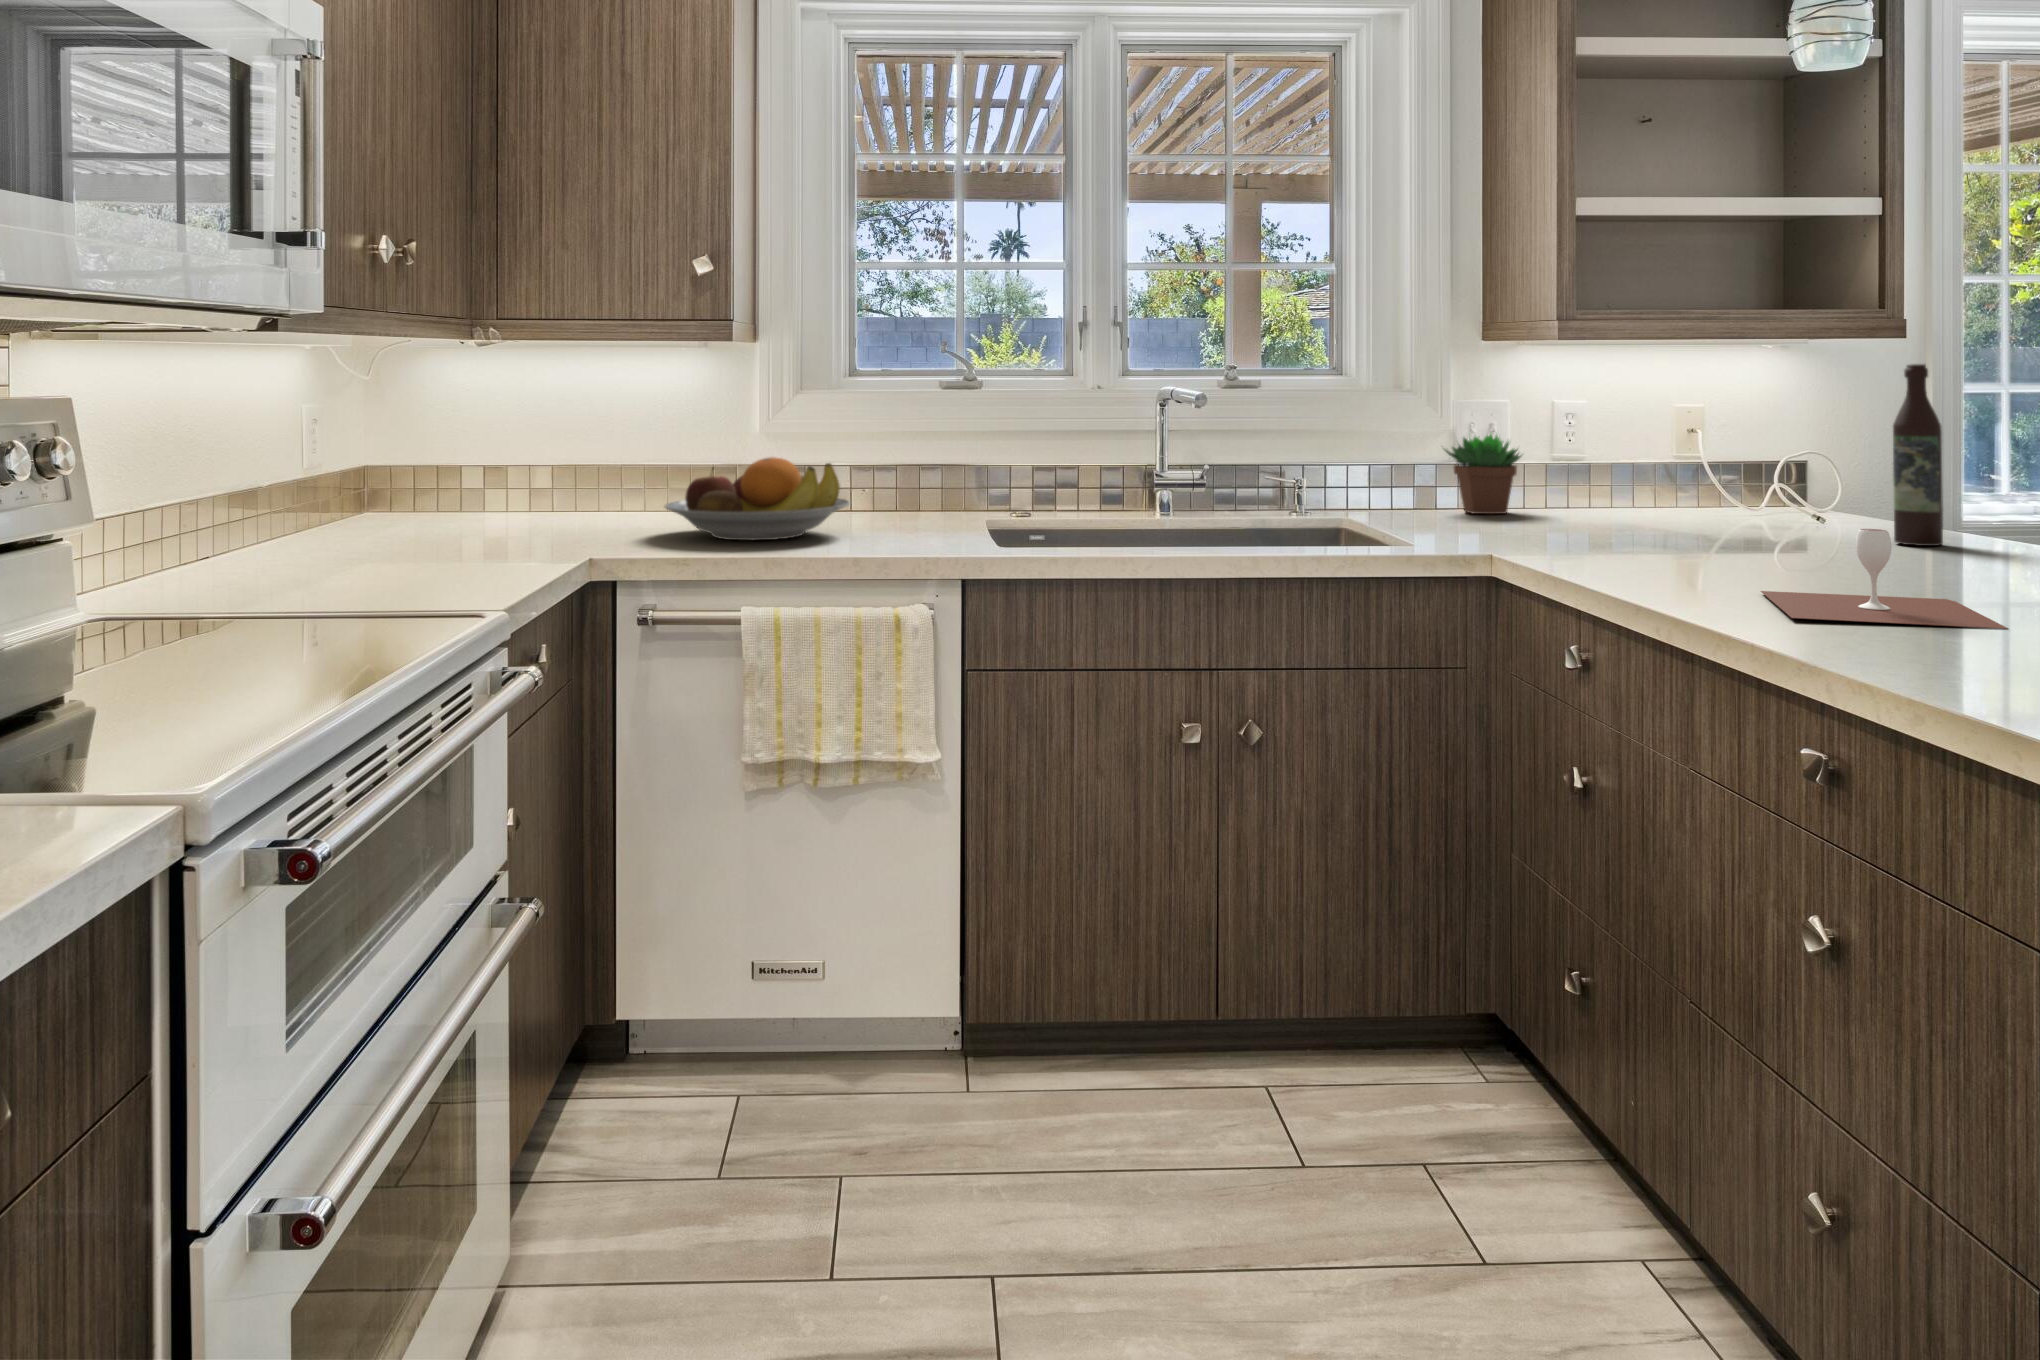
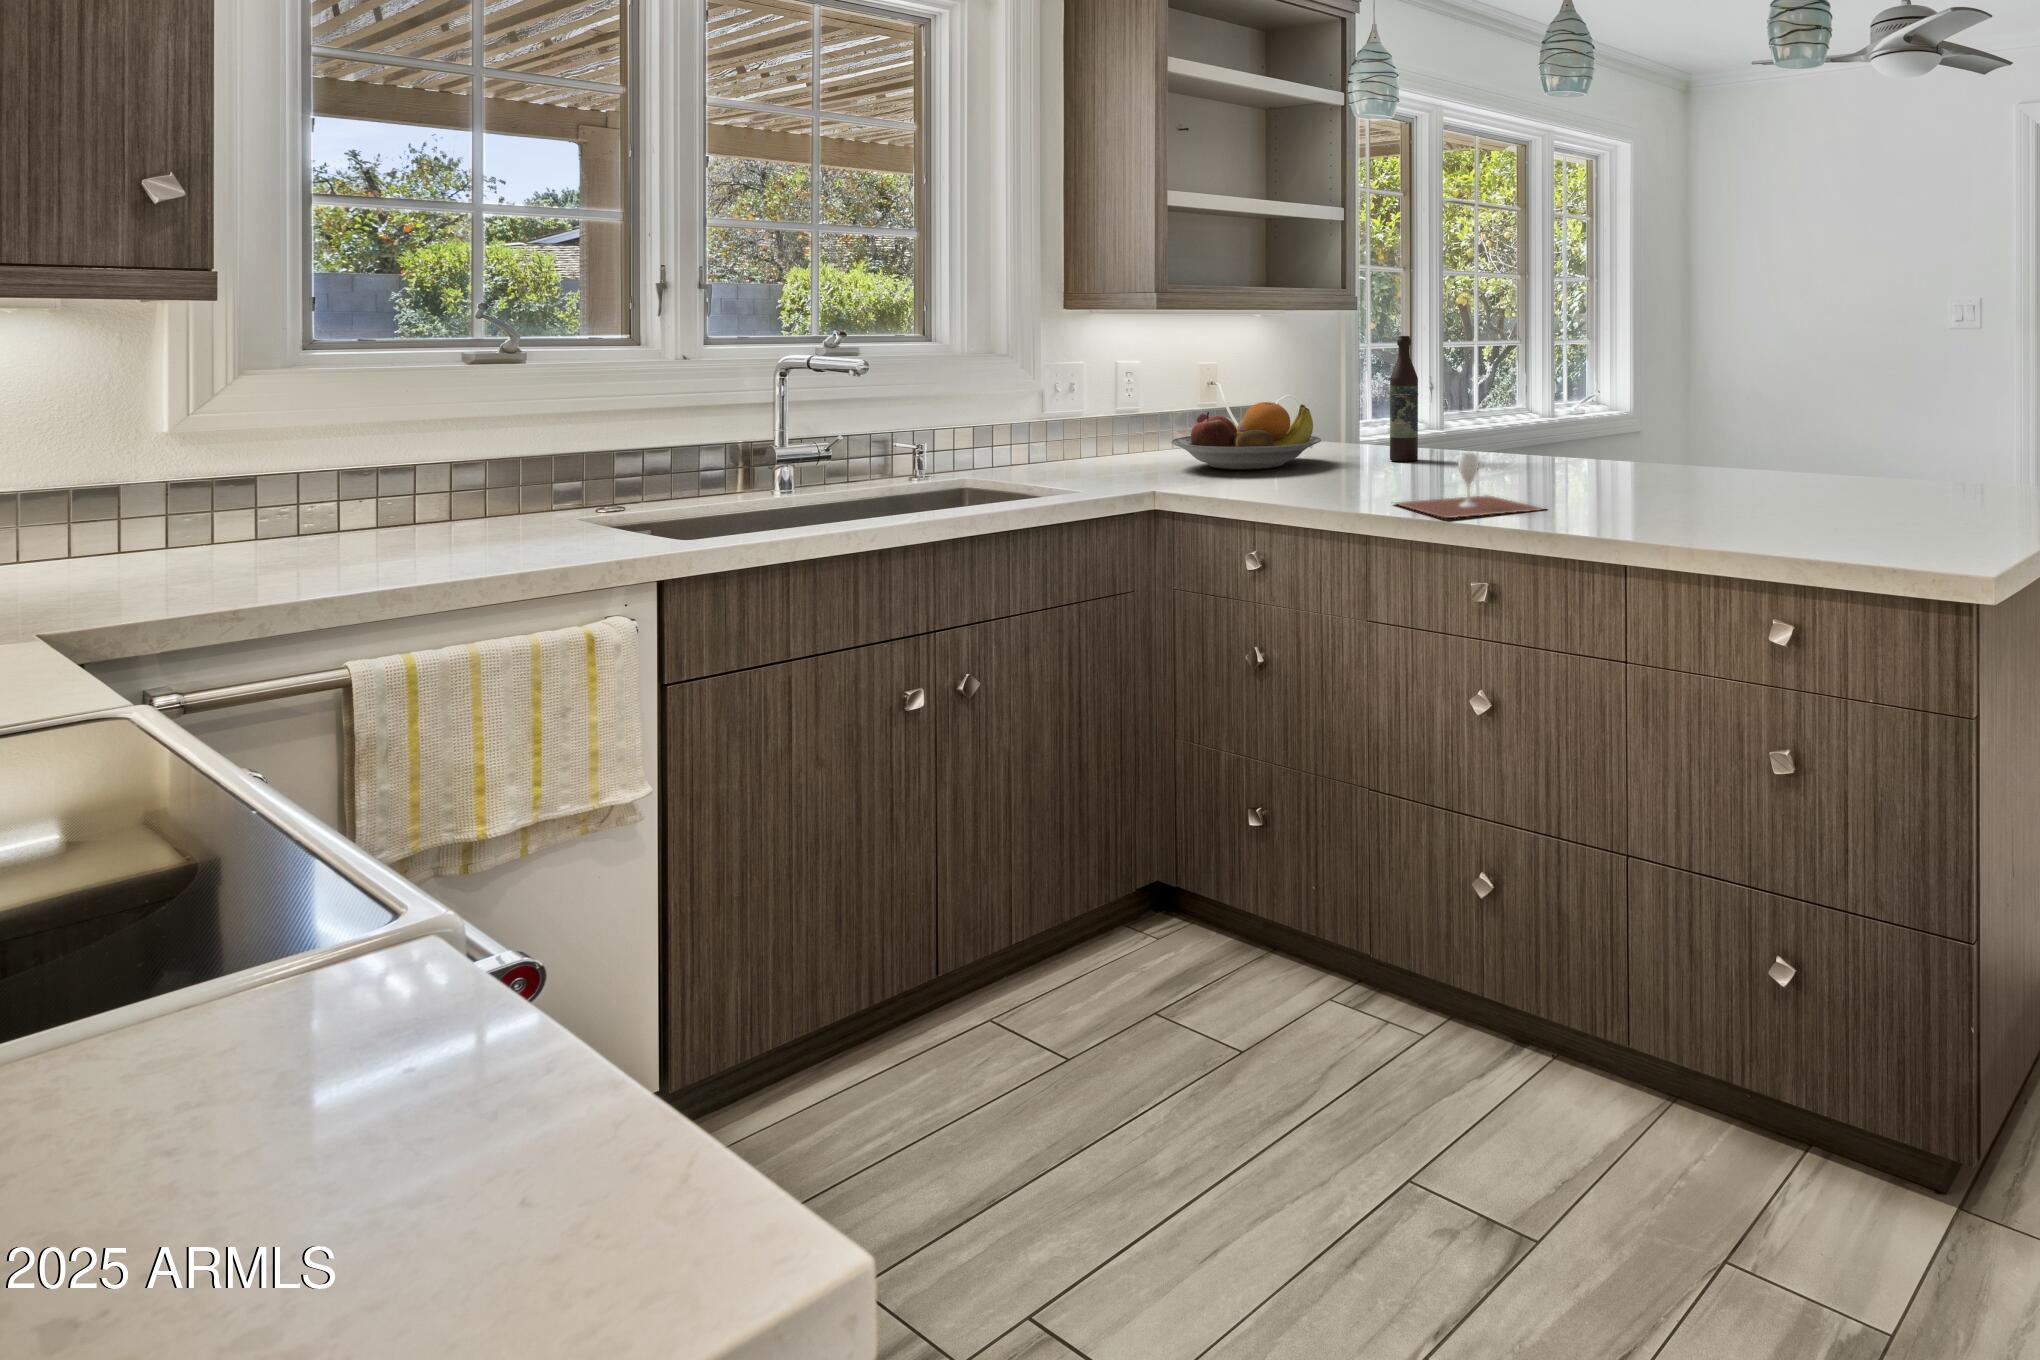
succulent plant: present [1444,434,1521,514] -> none [1030,390,1103,463]
fruit bowl: present [665,457,850,540] -> present [1171,402,1321,469]

